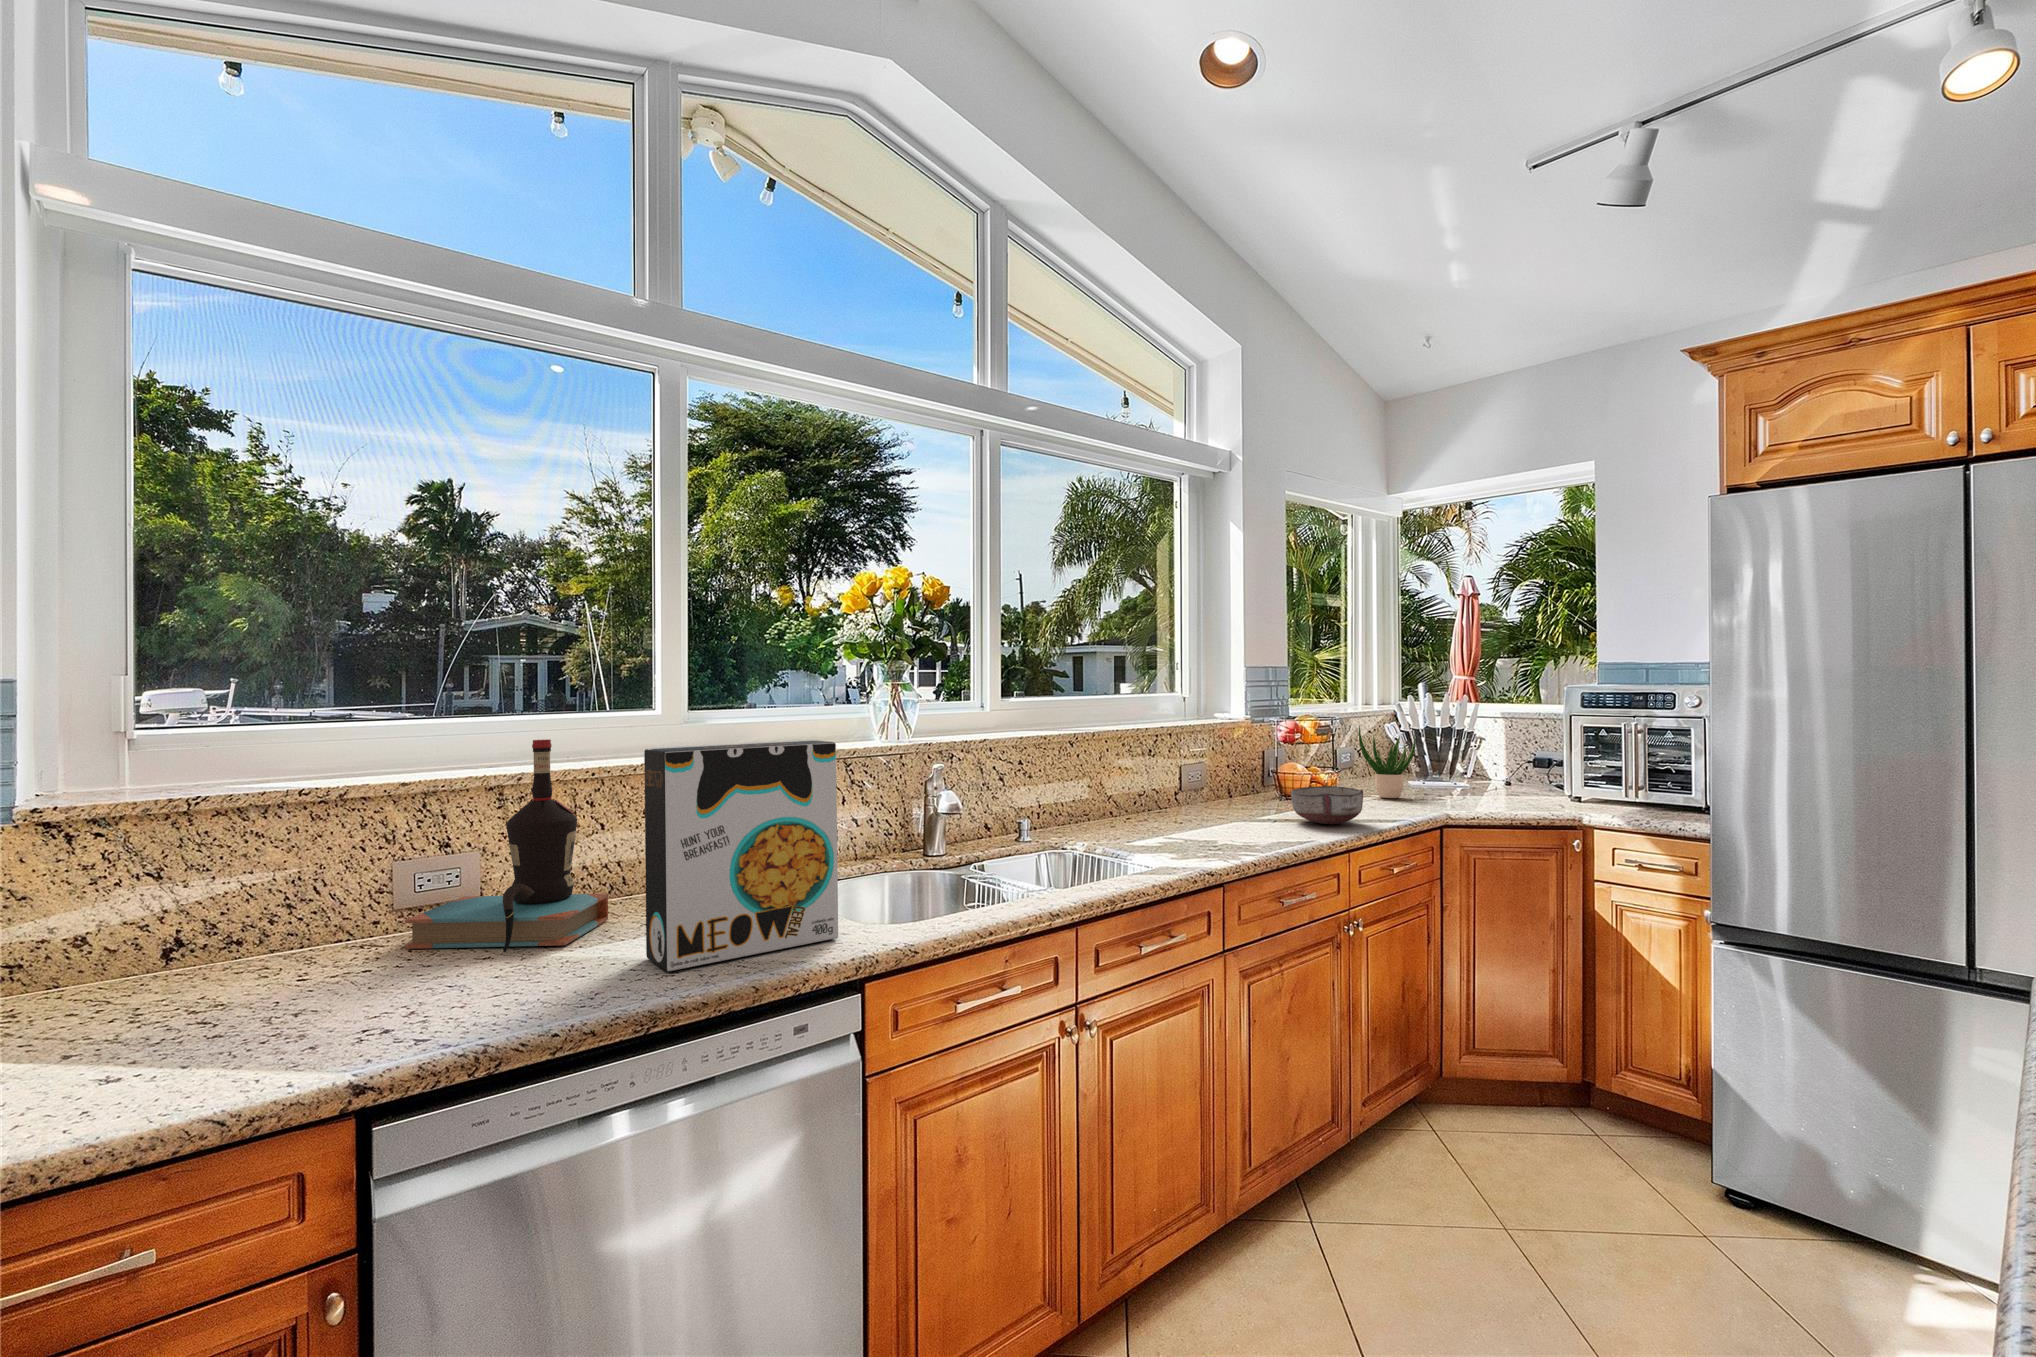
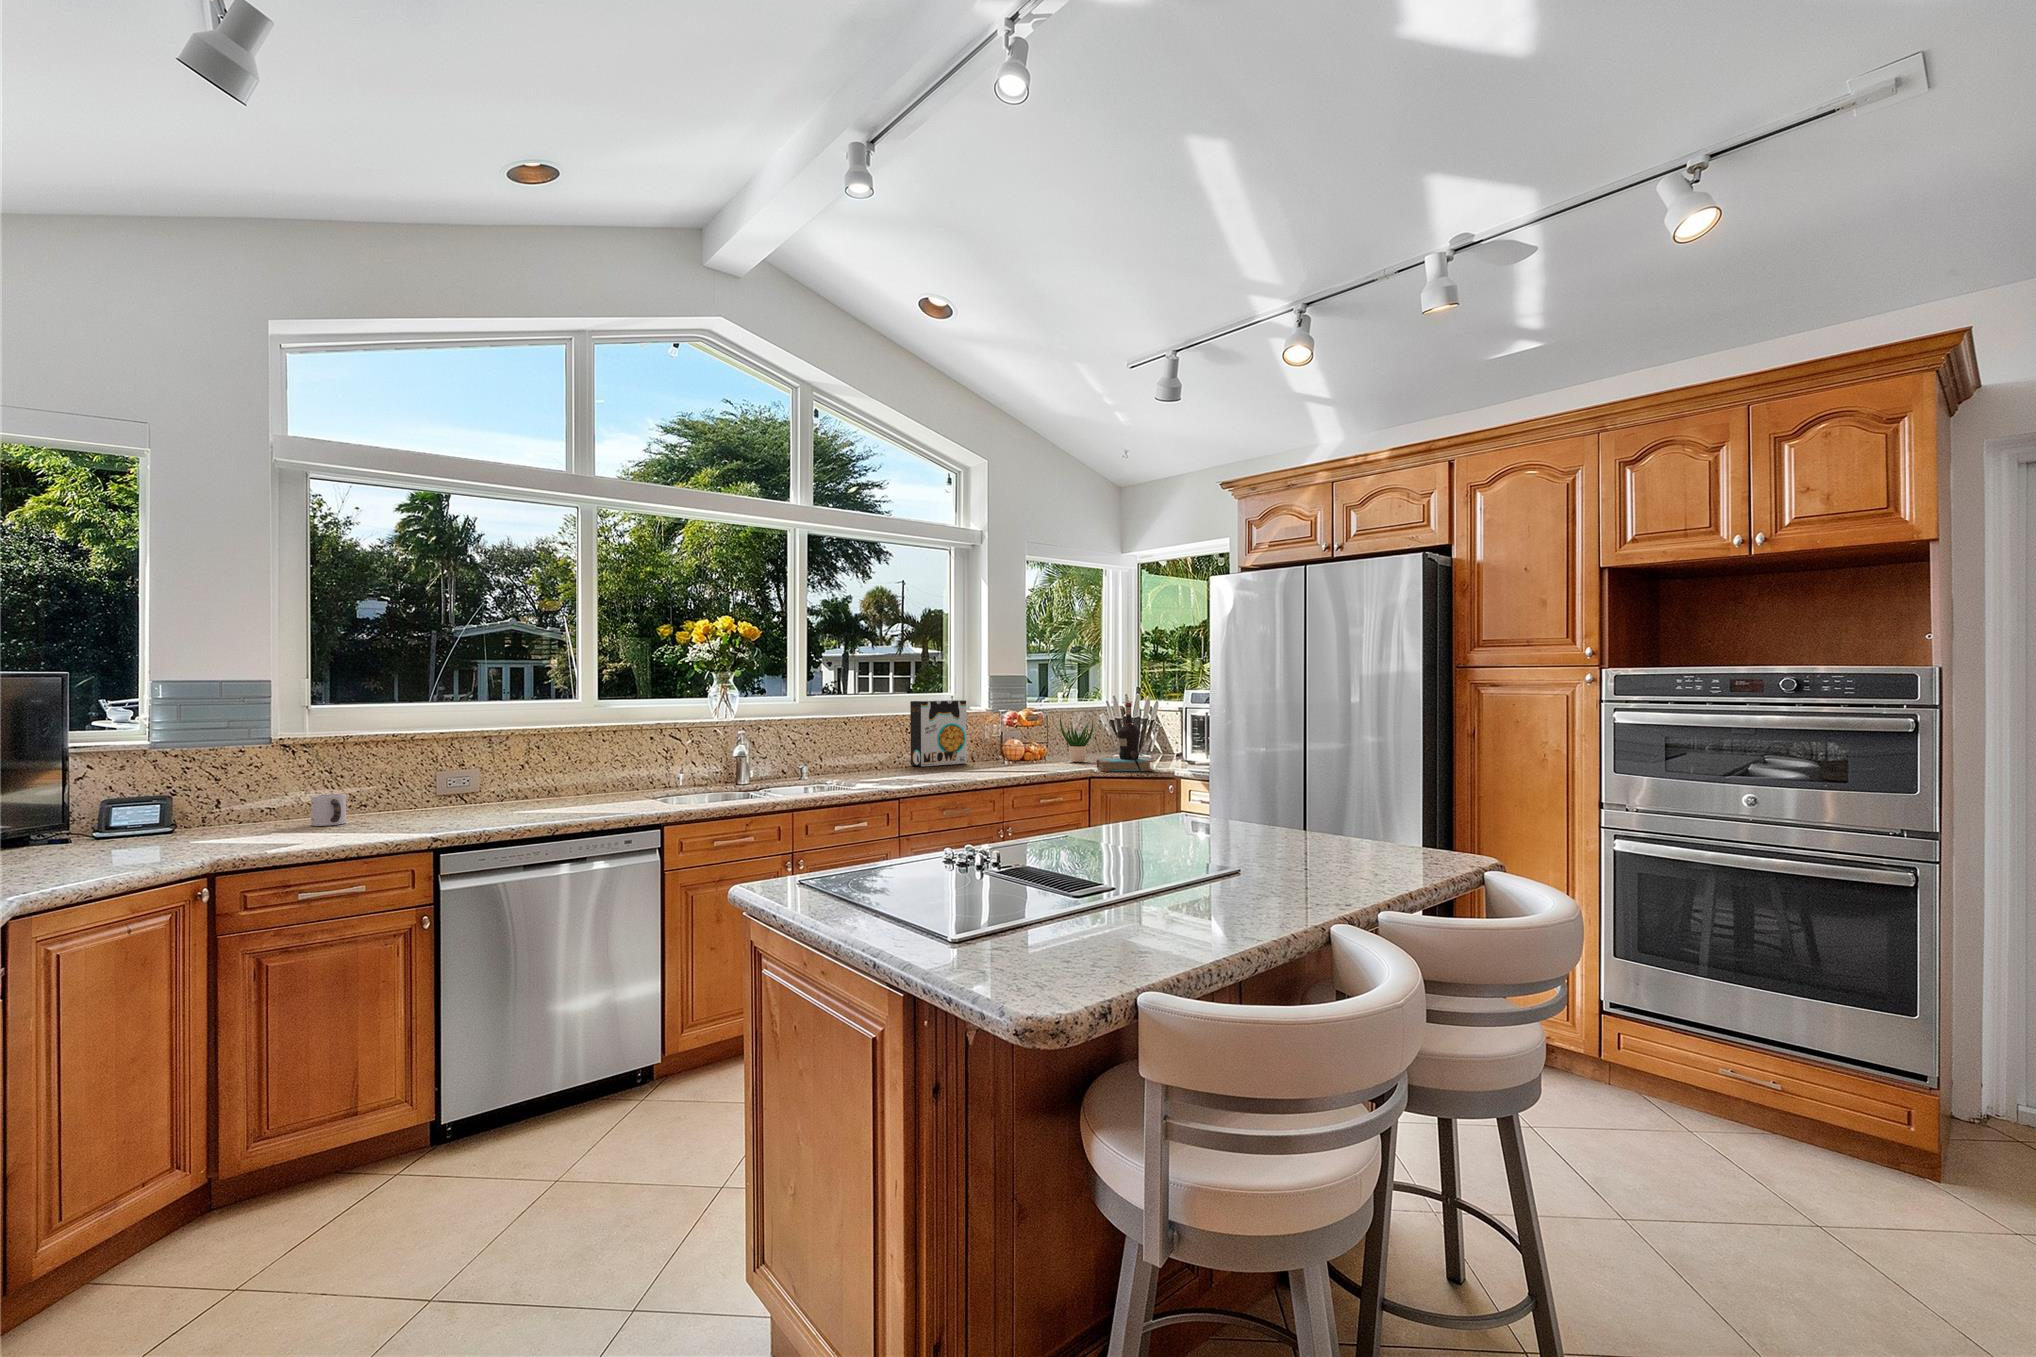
bottle: present [405,739,608,952] -> present [1097,703,1153,771]
cereal box: present [644,740,838,971] -> present [910,700,967,767]
ceramic bowl: present [1291,786,1363,824] -> none [982,751,1024,773]
mug: none [78,937,170,1024] -> present [311,794,346,826]

